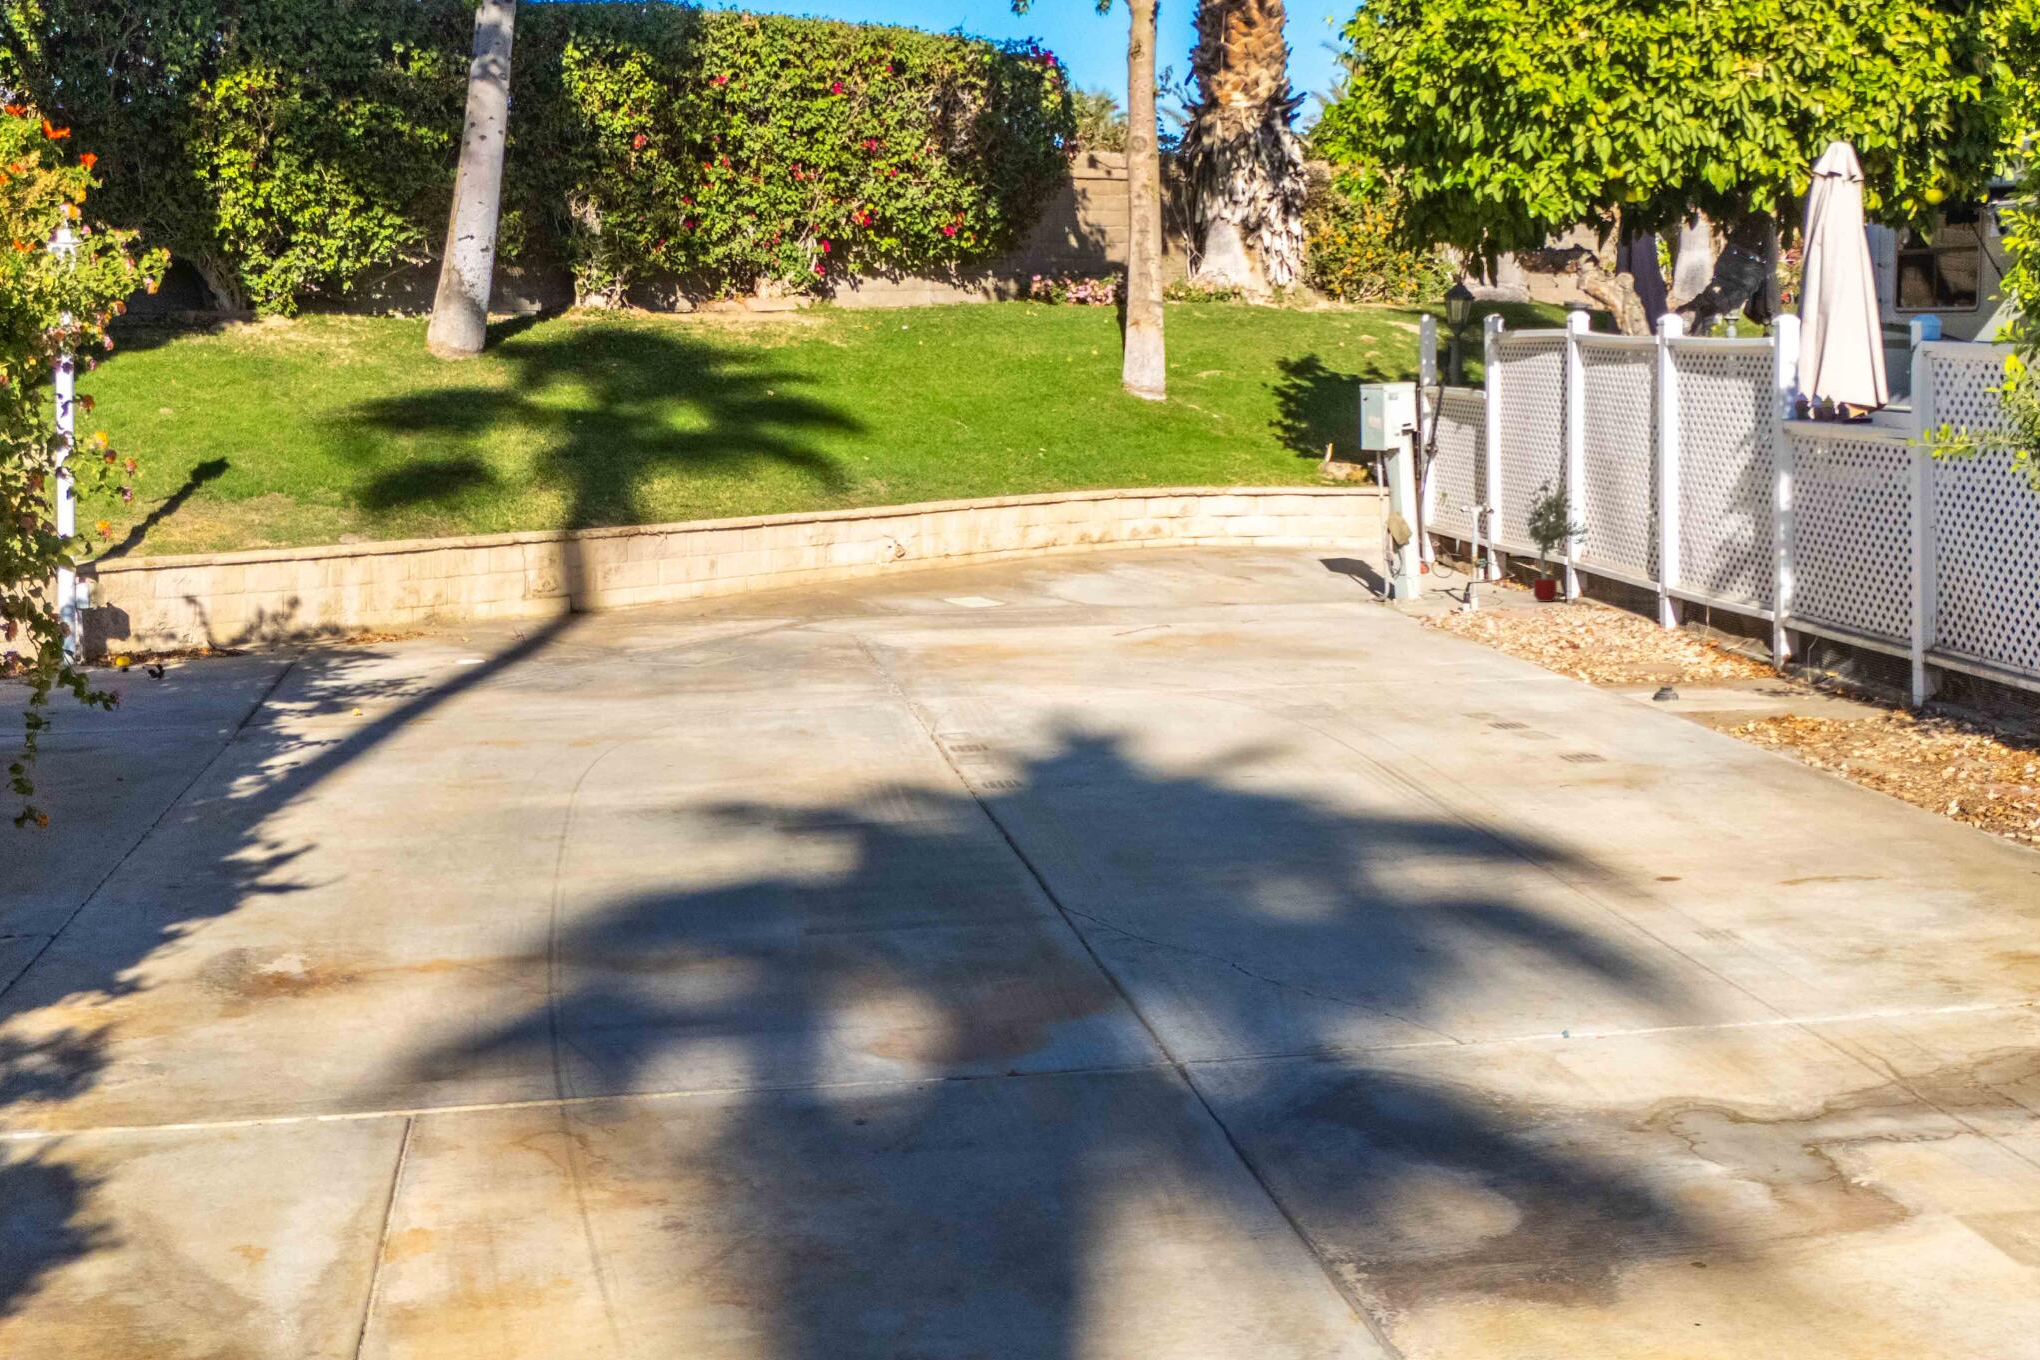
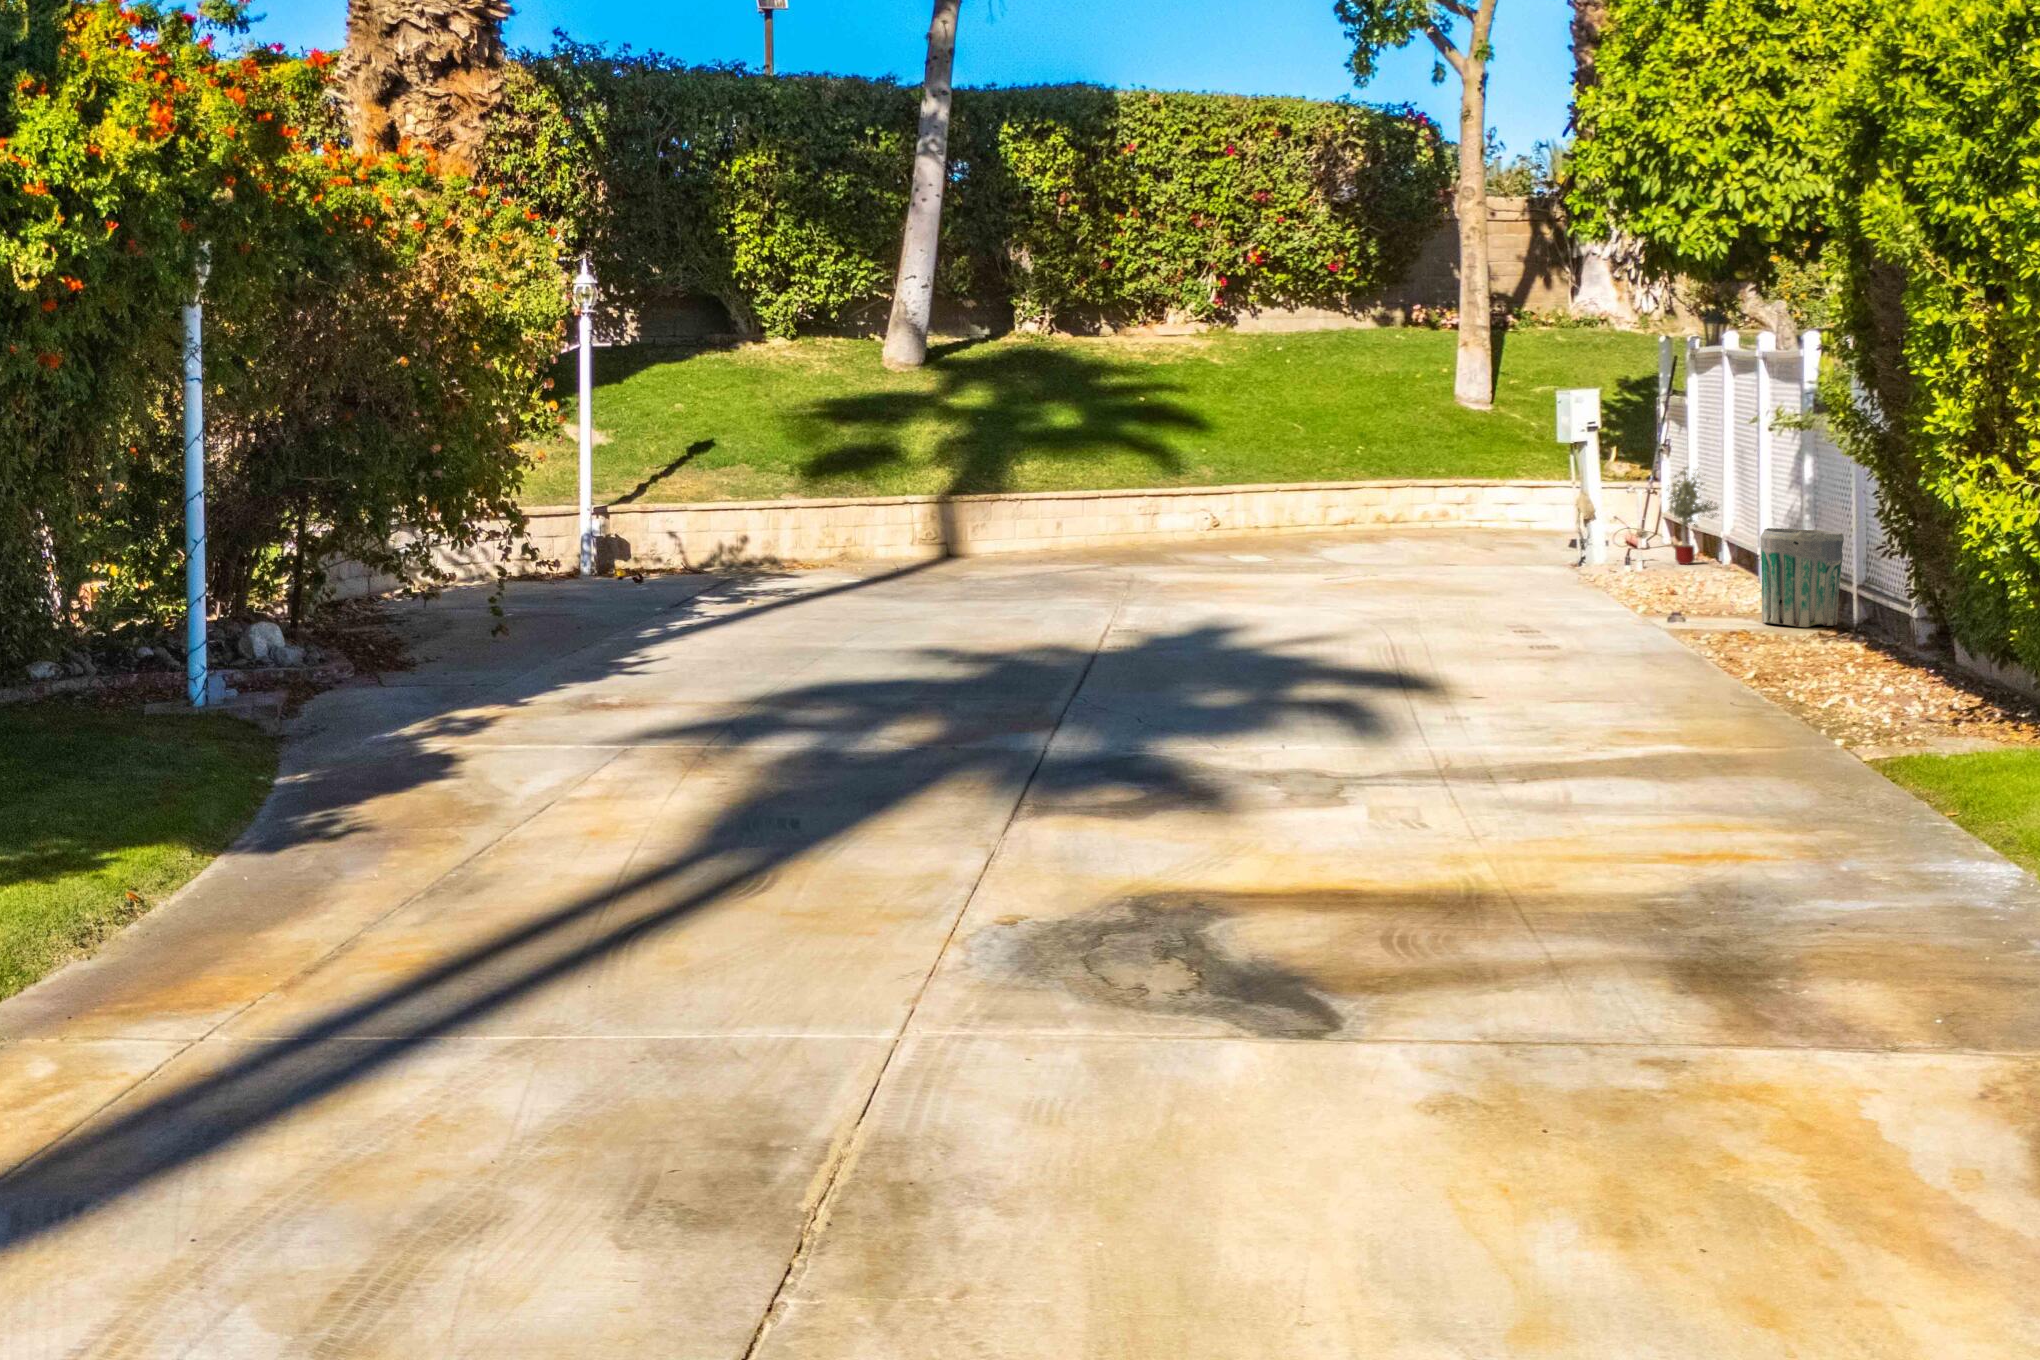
trash can: none [1789,571,1897,703] -> present [1760,528,1844,628]

